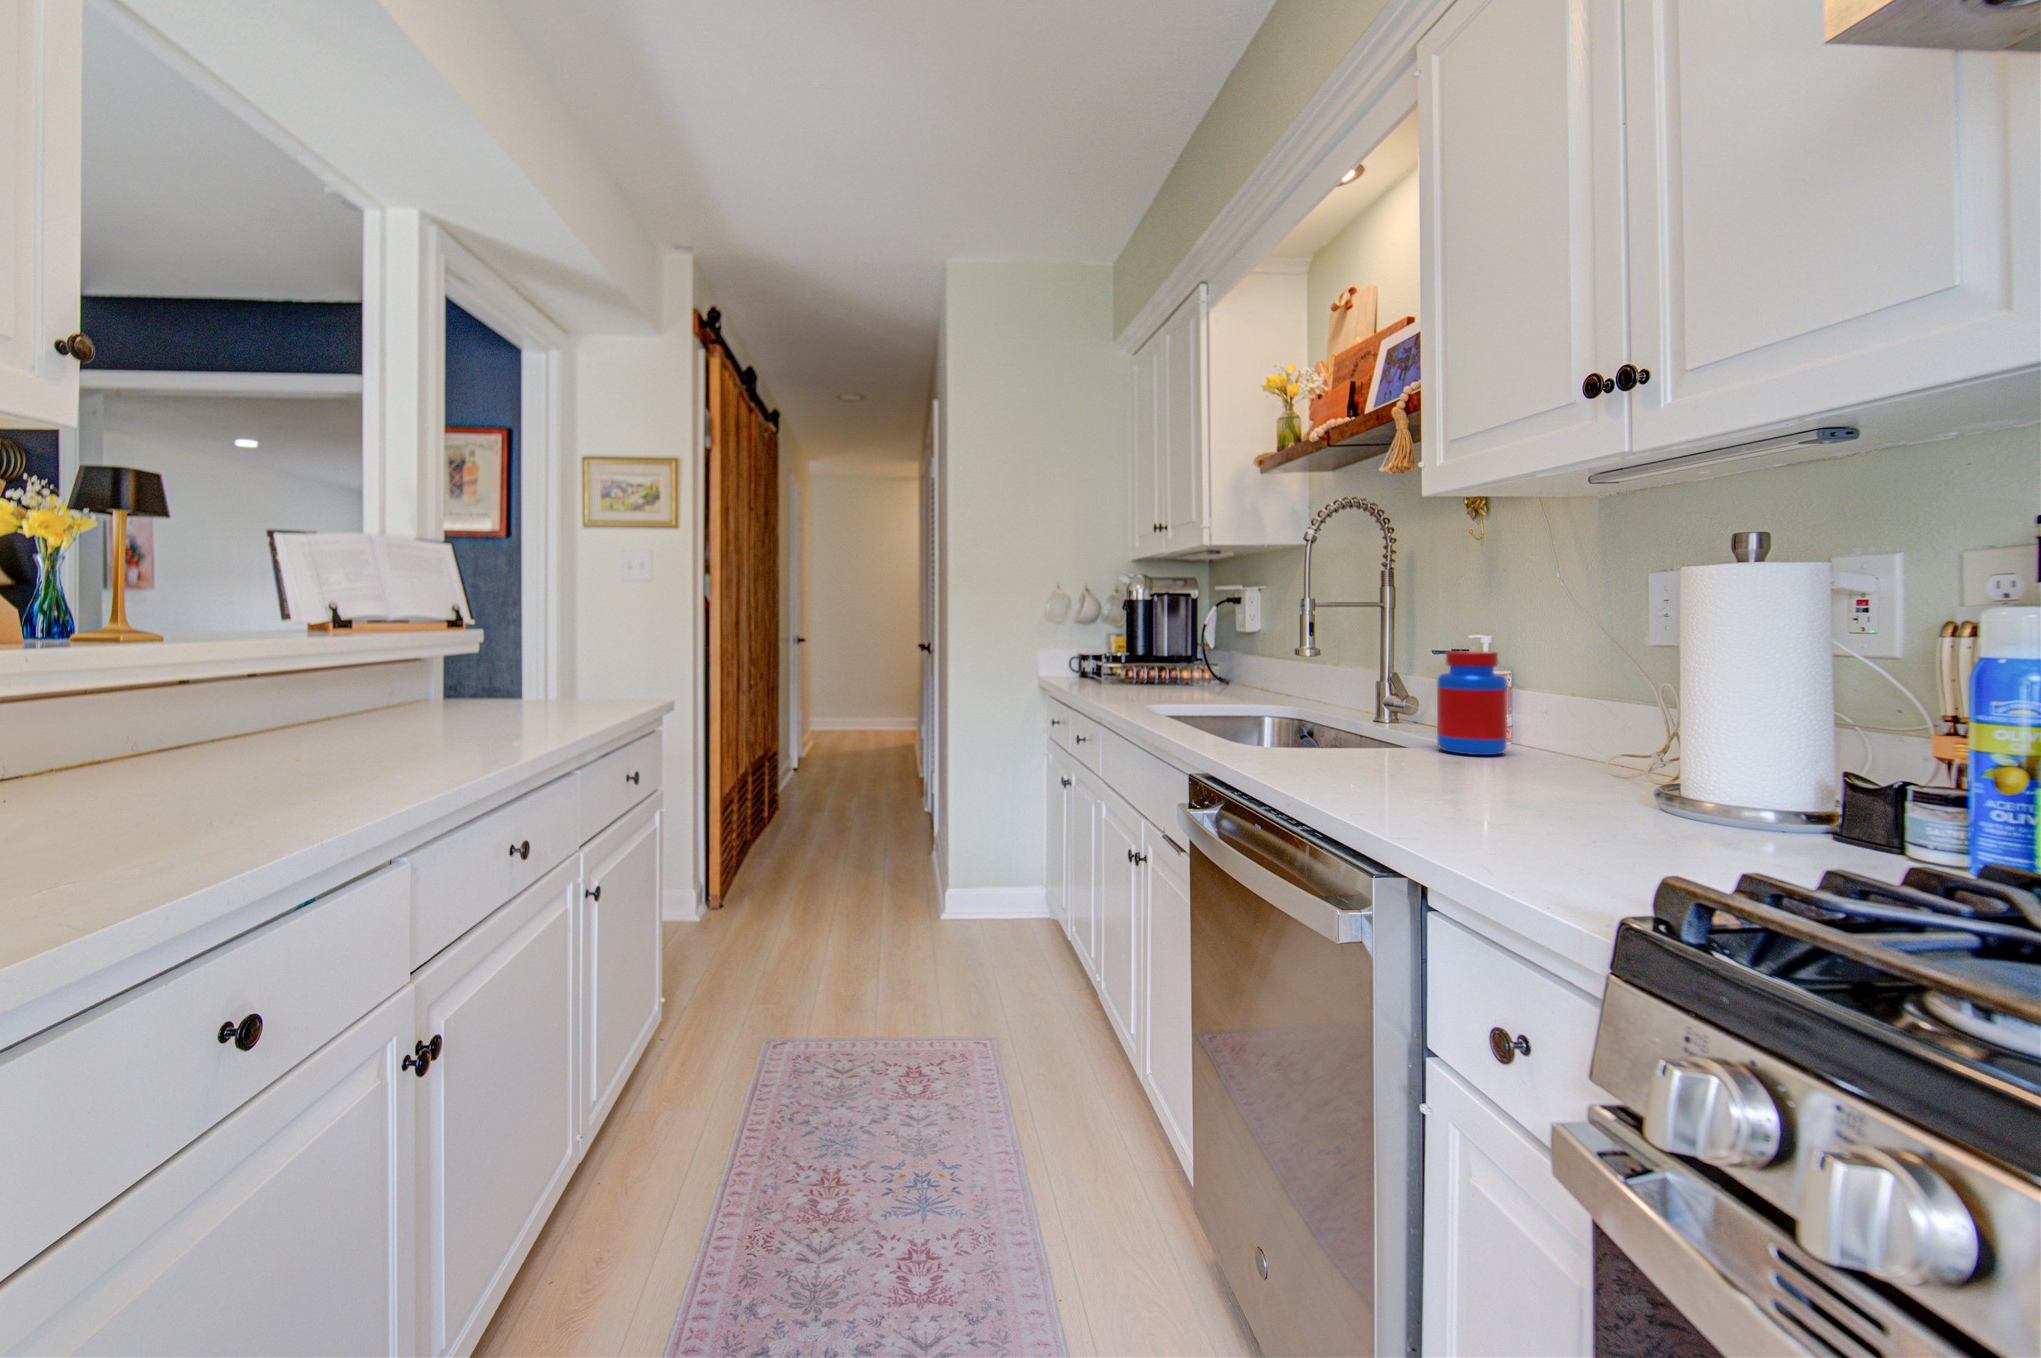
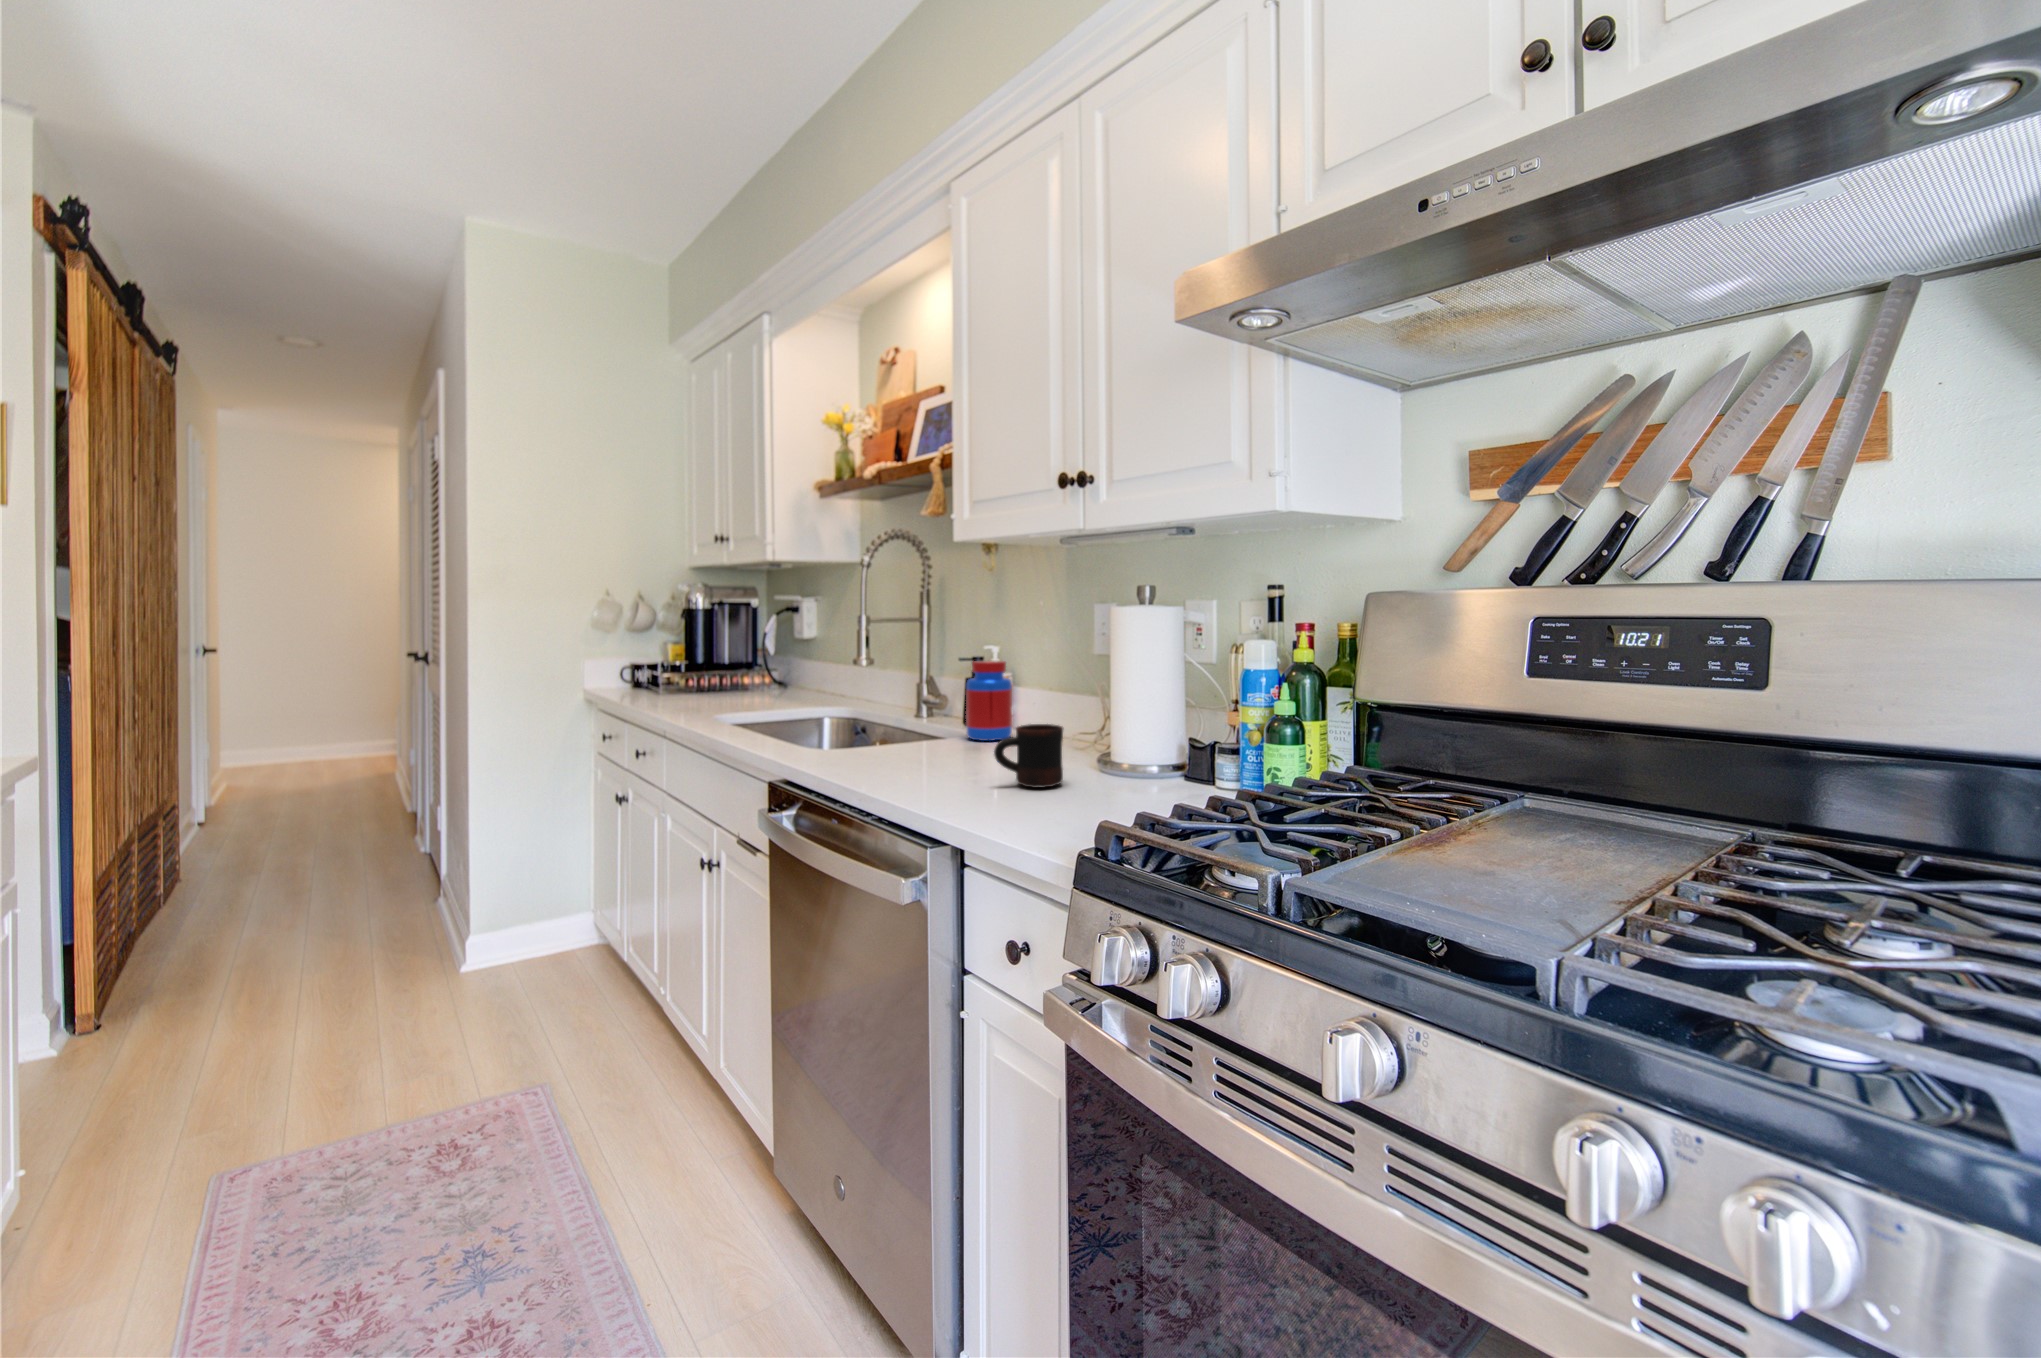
mug: none [1474,732,1592,822] -> present [994,724,1063,788]

